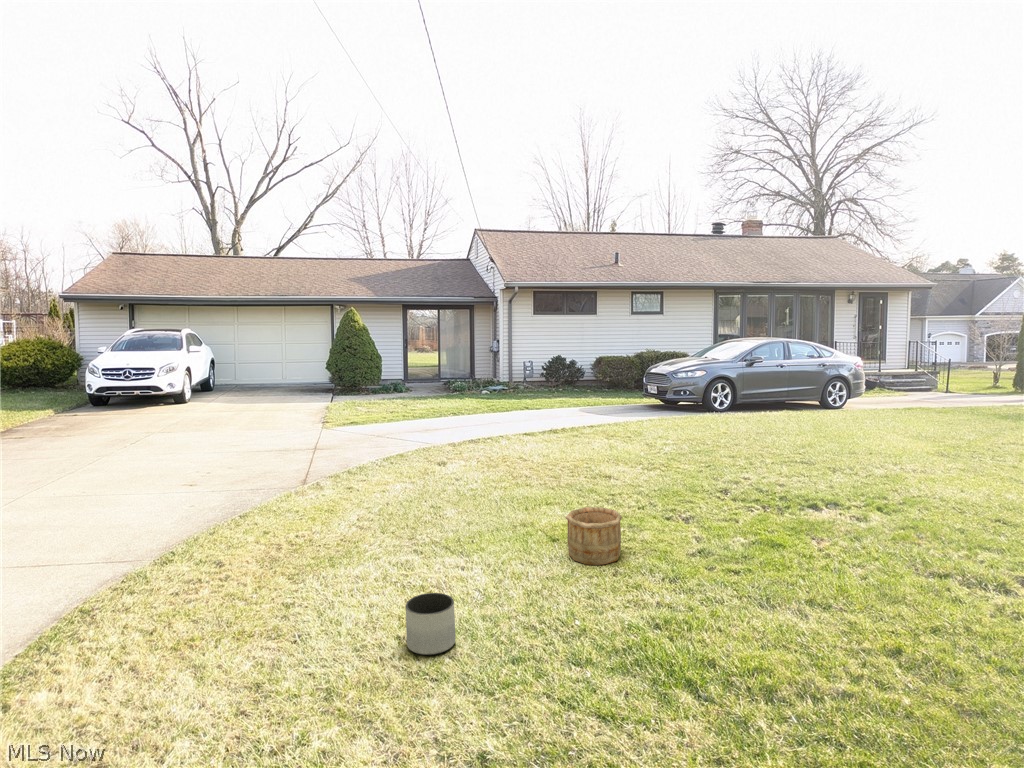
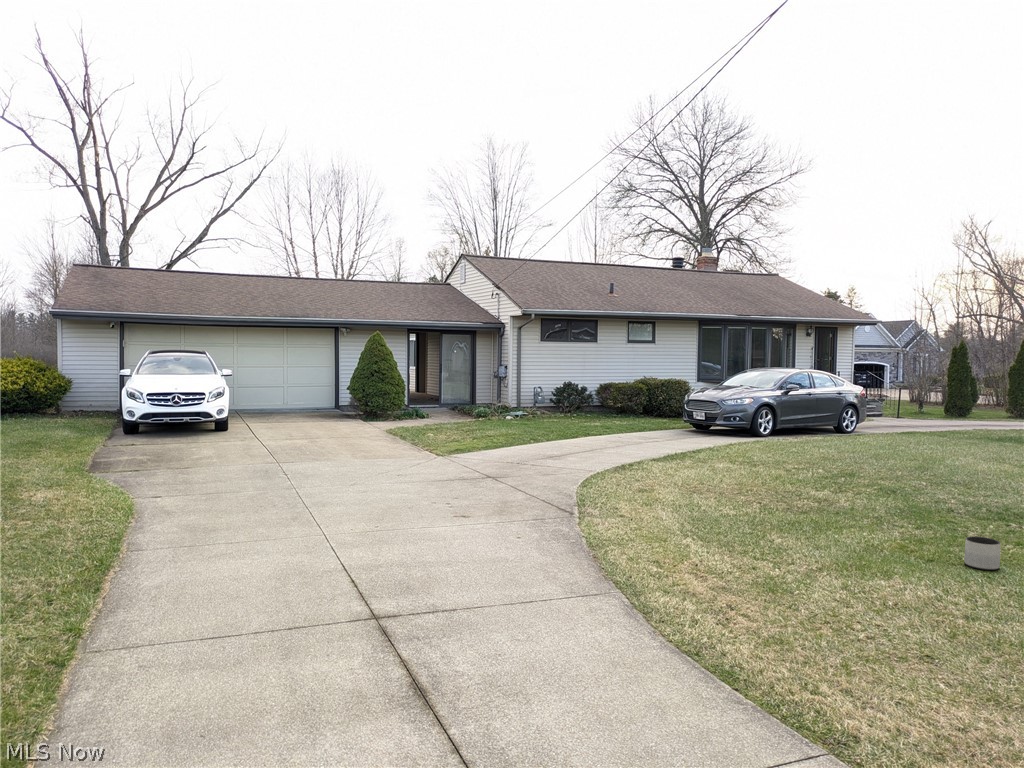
wooden bucket: present [566,507,622,565] -> none [938,492,983,529]

